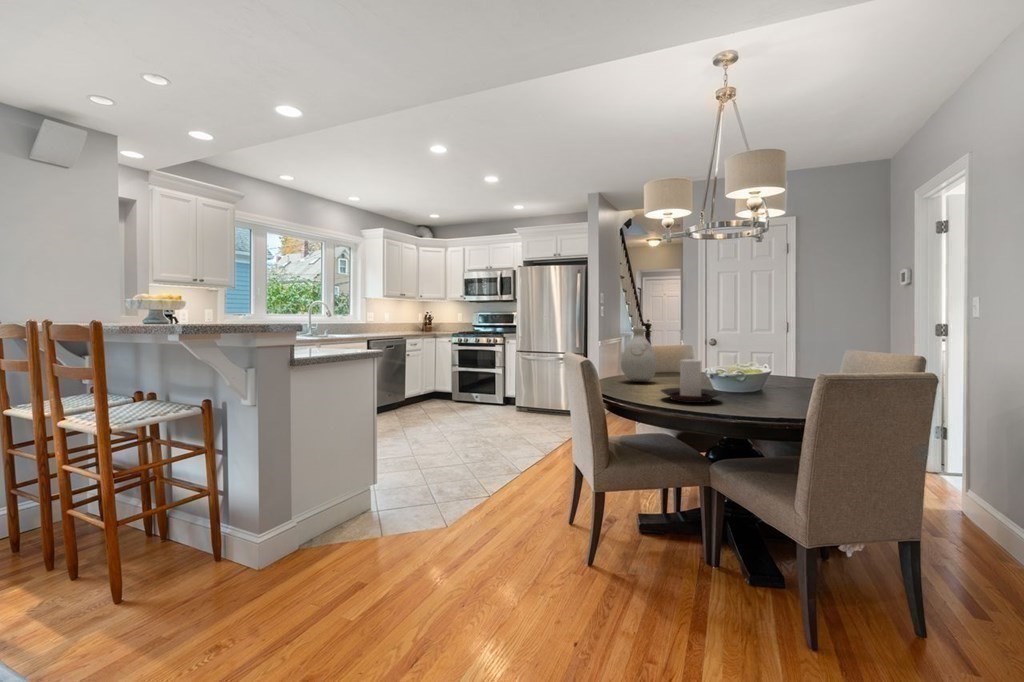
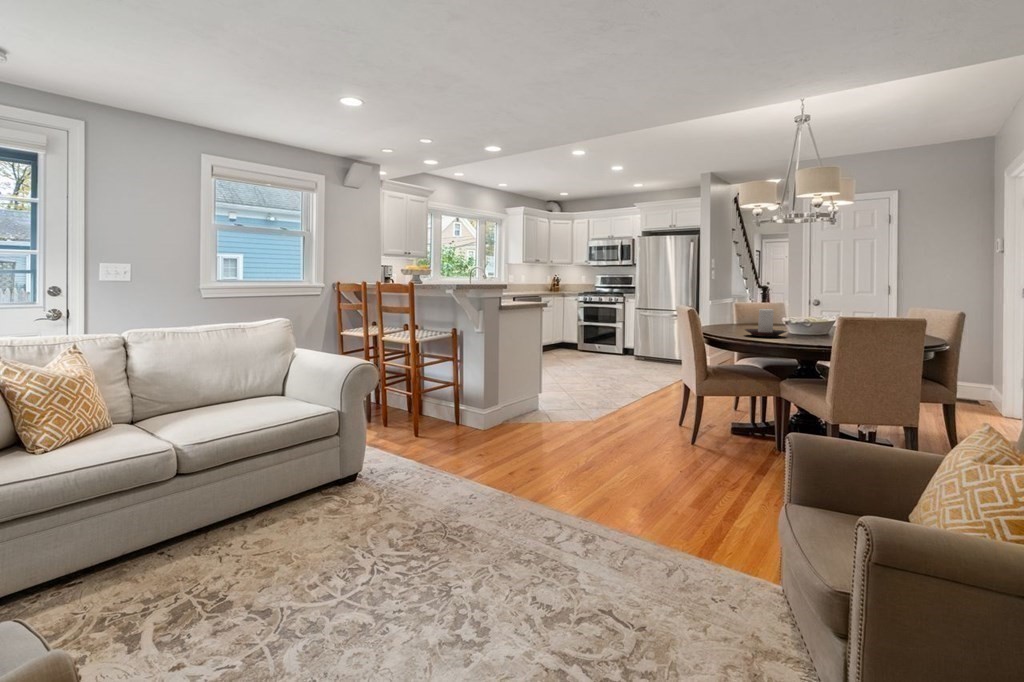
vase: present [621,328,657,382] -> none [720,289,748,328]

